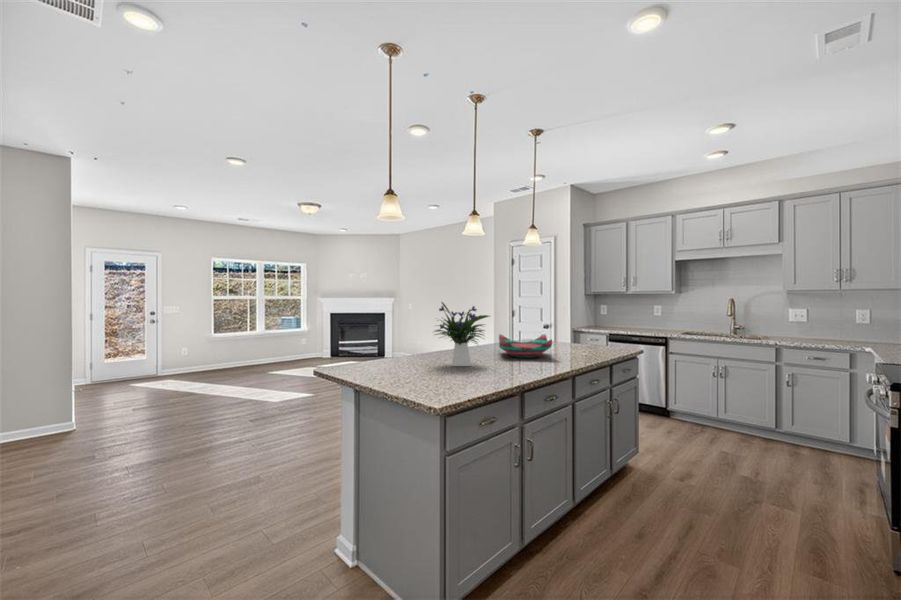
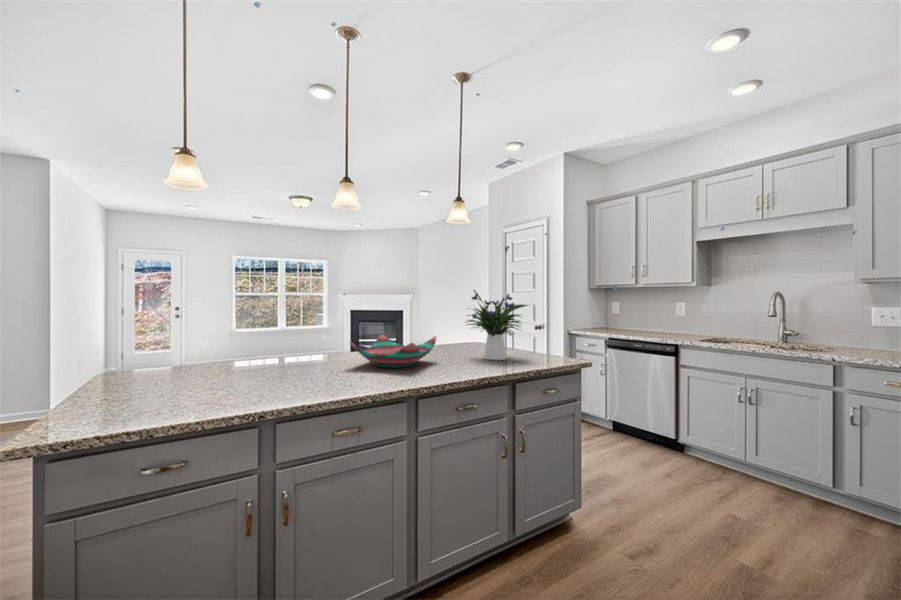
flower arrangement: present [435,302,489,366] -> present [466,290,527,360]

